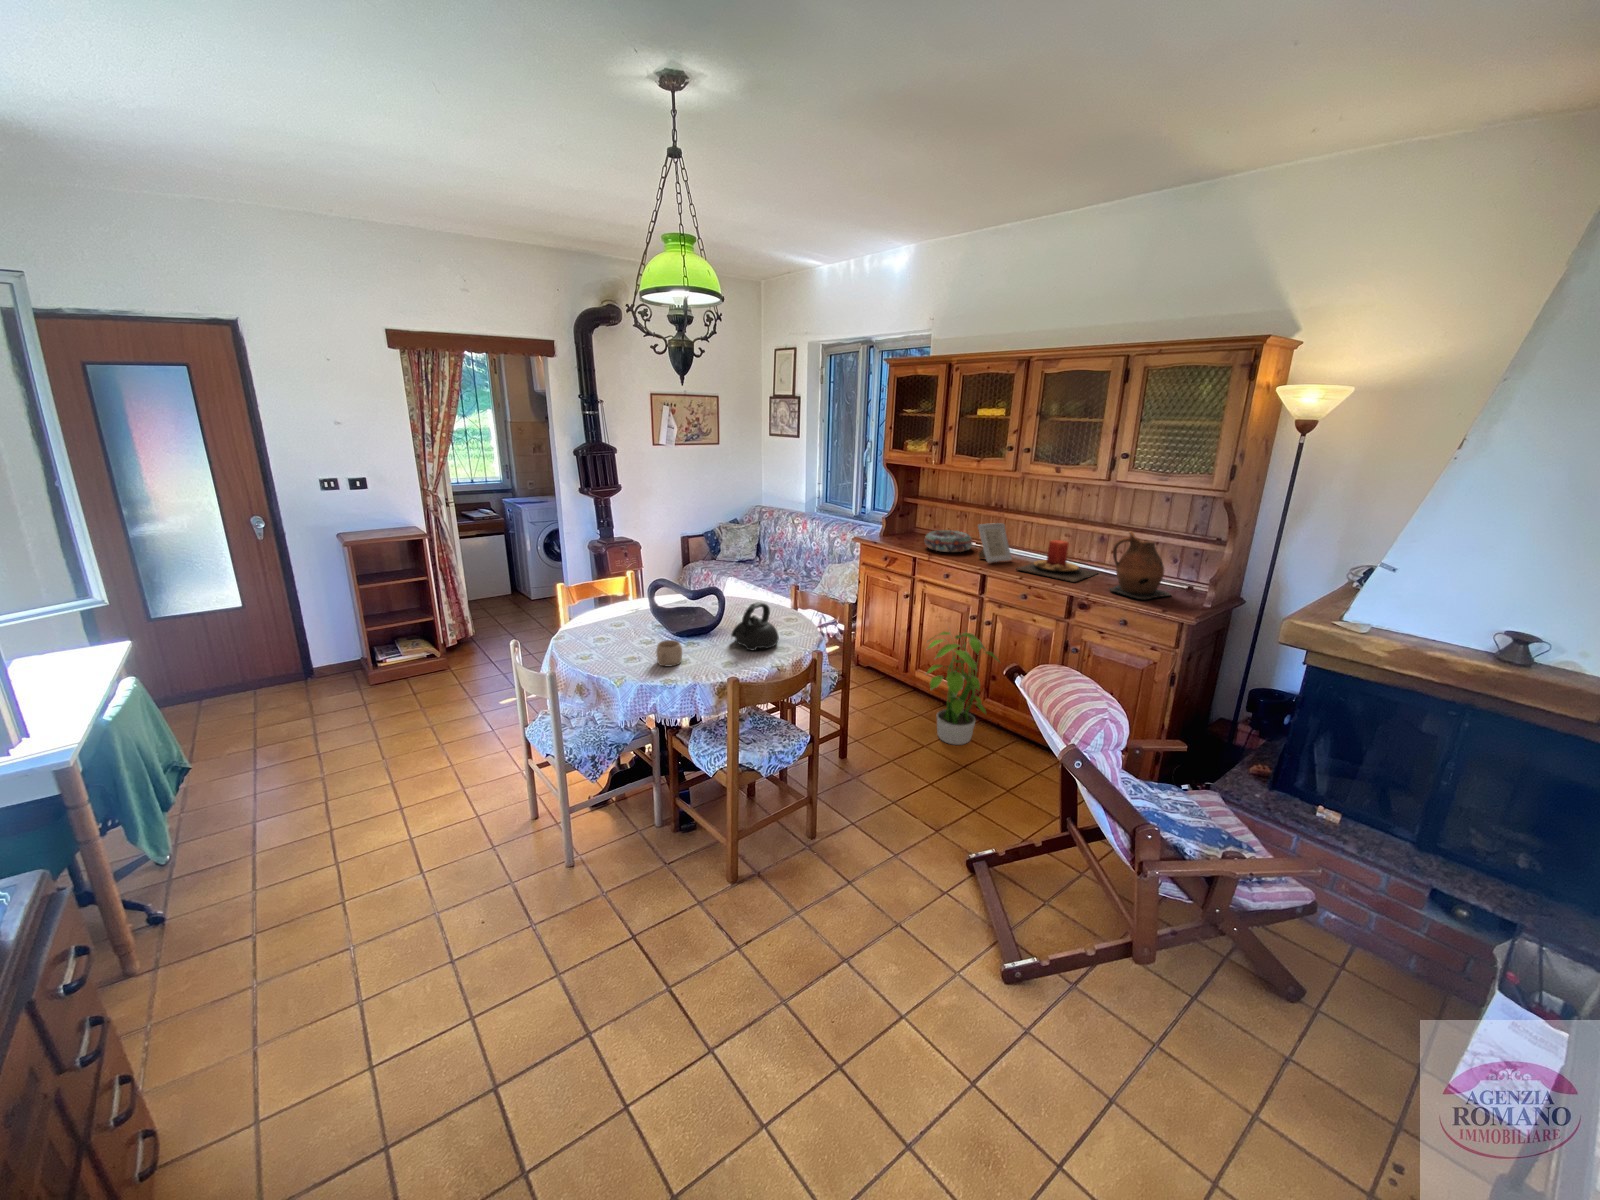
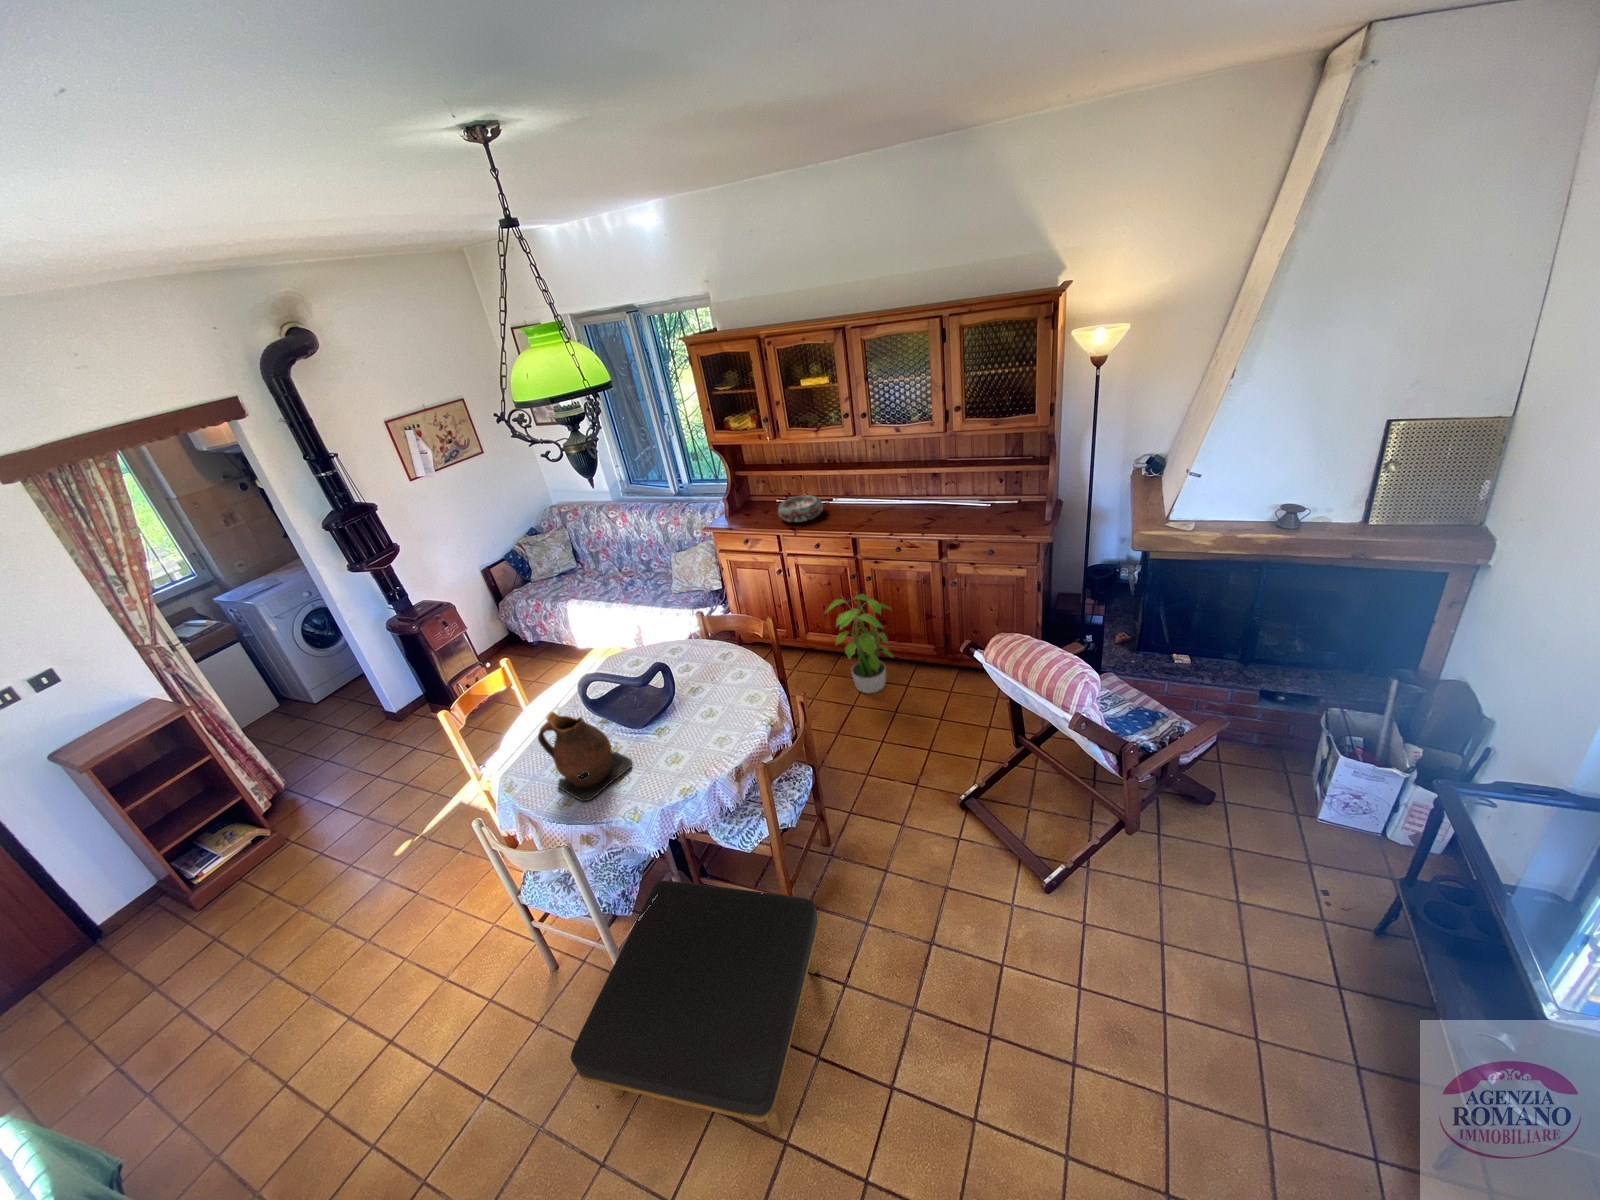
picture frame: present [978,523,1012,562] -> none [831,481,867,523]
ceramic pitcher: present [1109,531,1170,599] -> present [538,712,632,802]
candle: present [1016,540,1097,582] -> none [880,486,945,525]
teapot: present [731,602,779,650] -> none [701,666,750,720]
mug: present [656,640,682,667] -> none [653,748,682,781]
ottoman: none [471,773,739,1024] -> present [571,881,819,1135]

